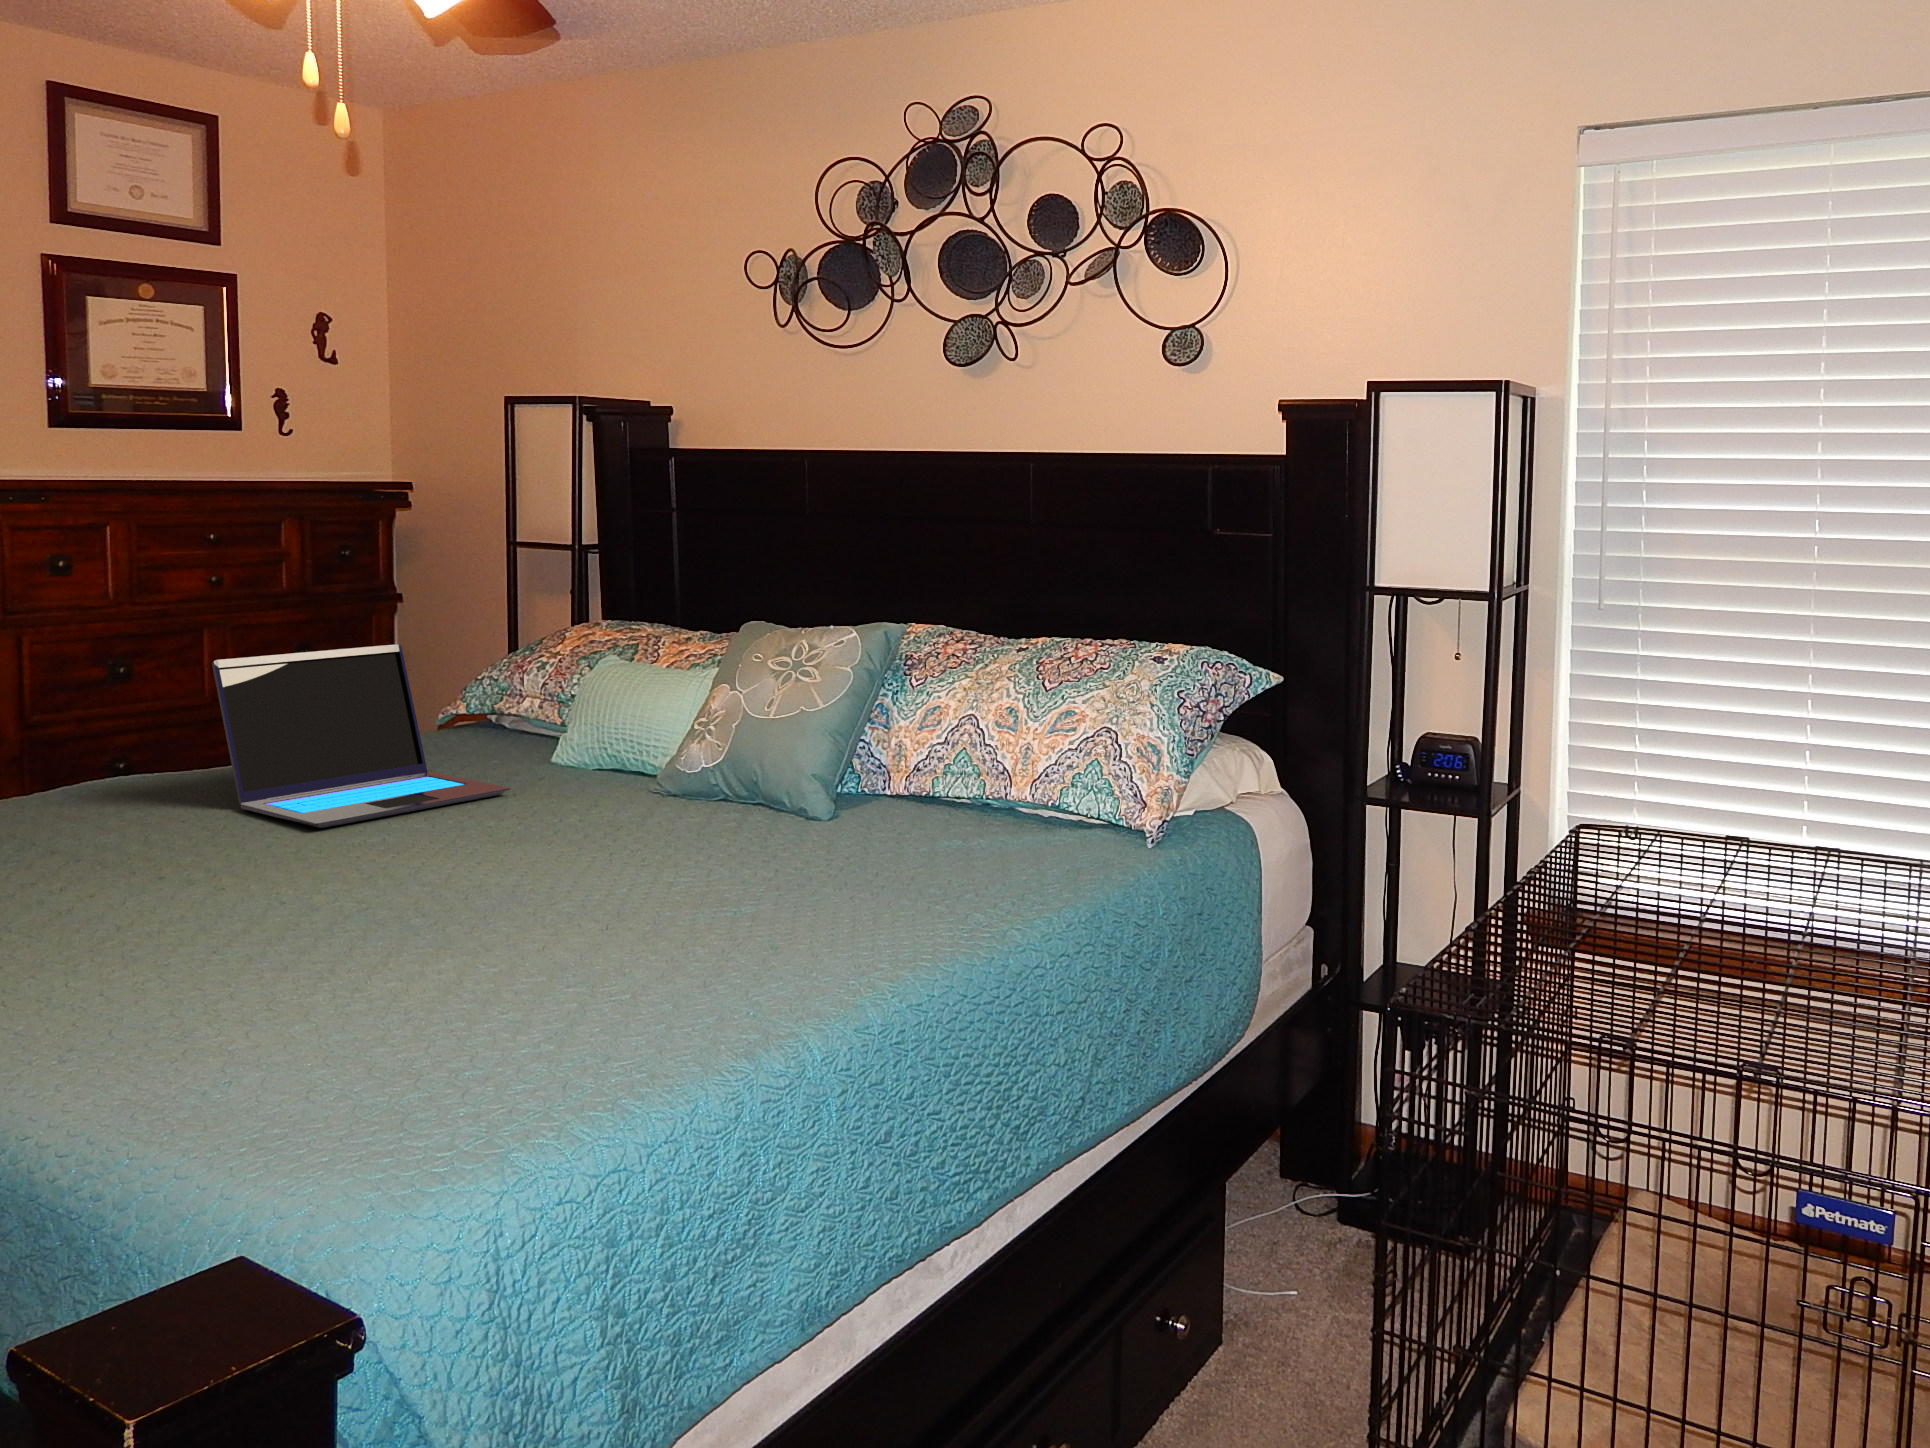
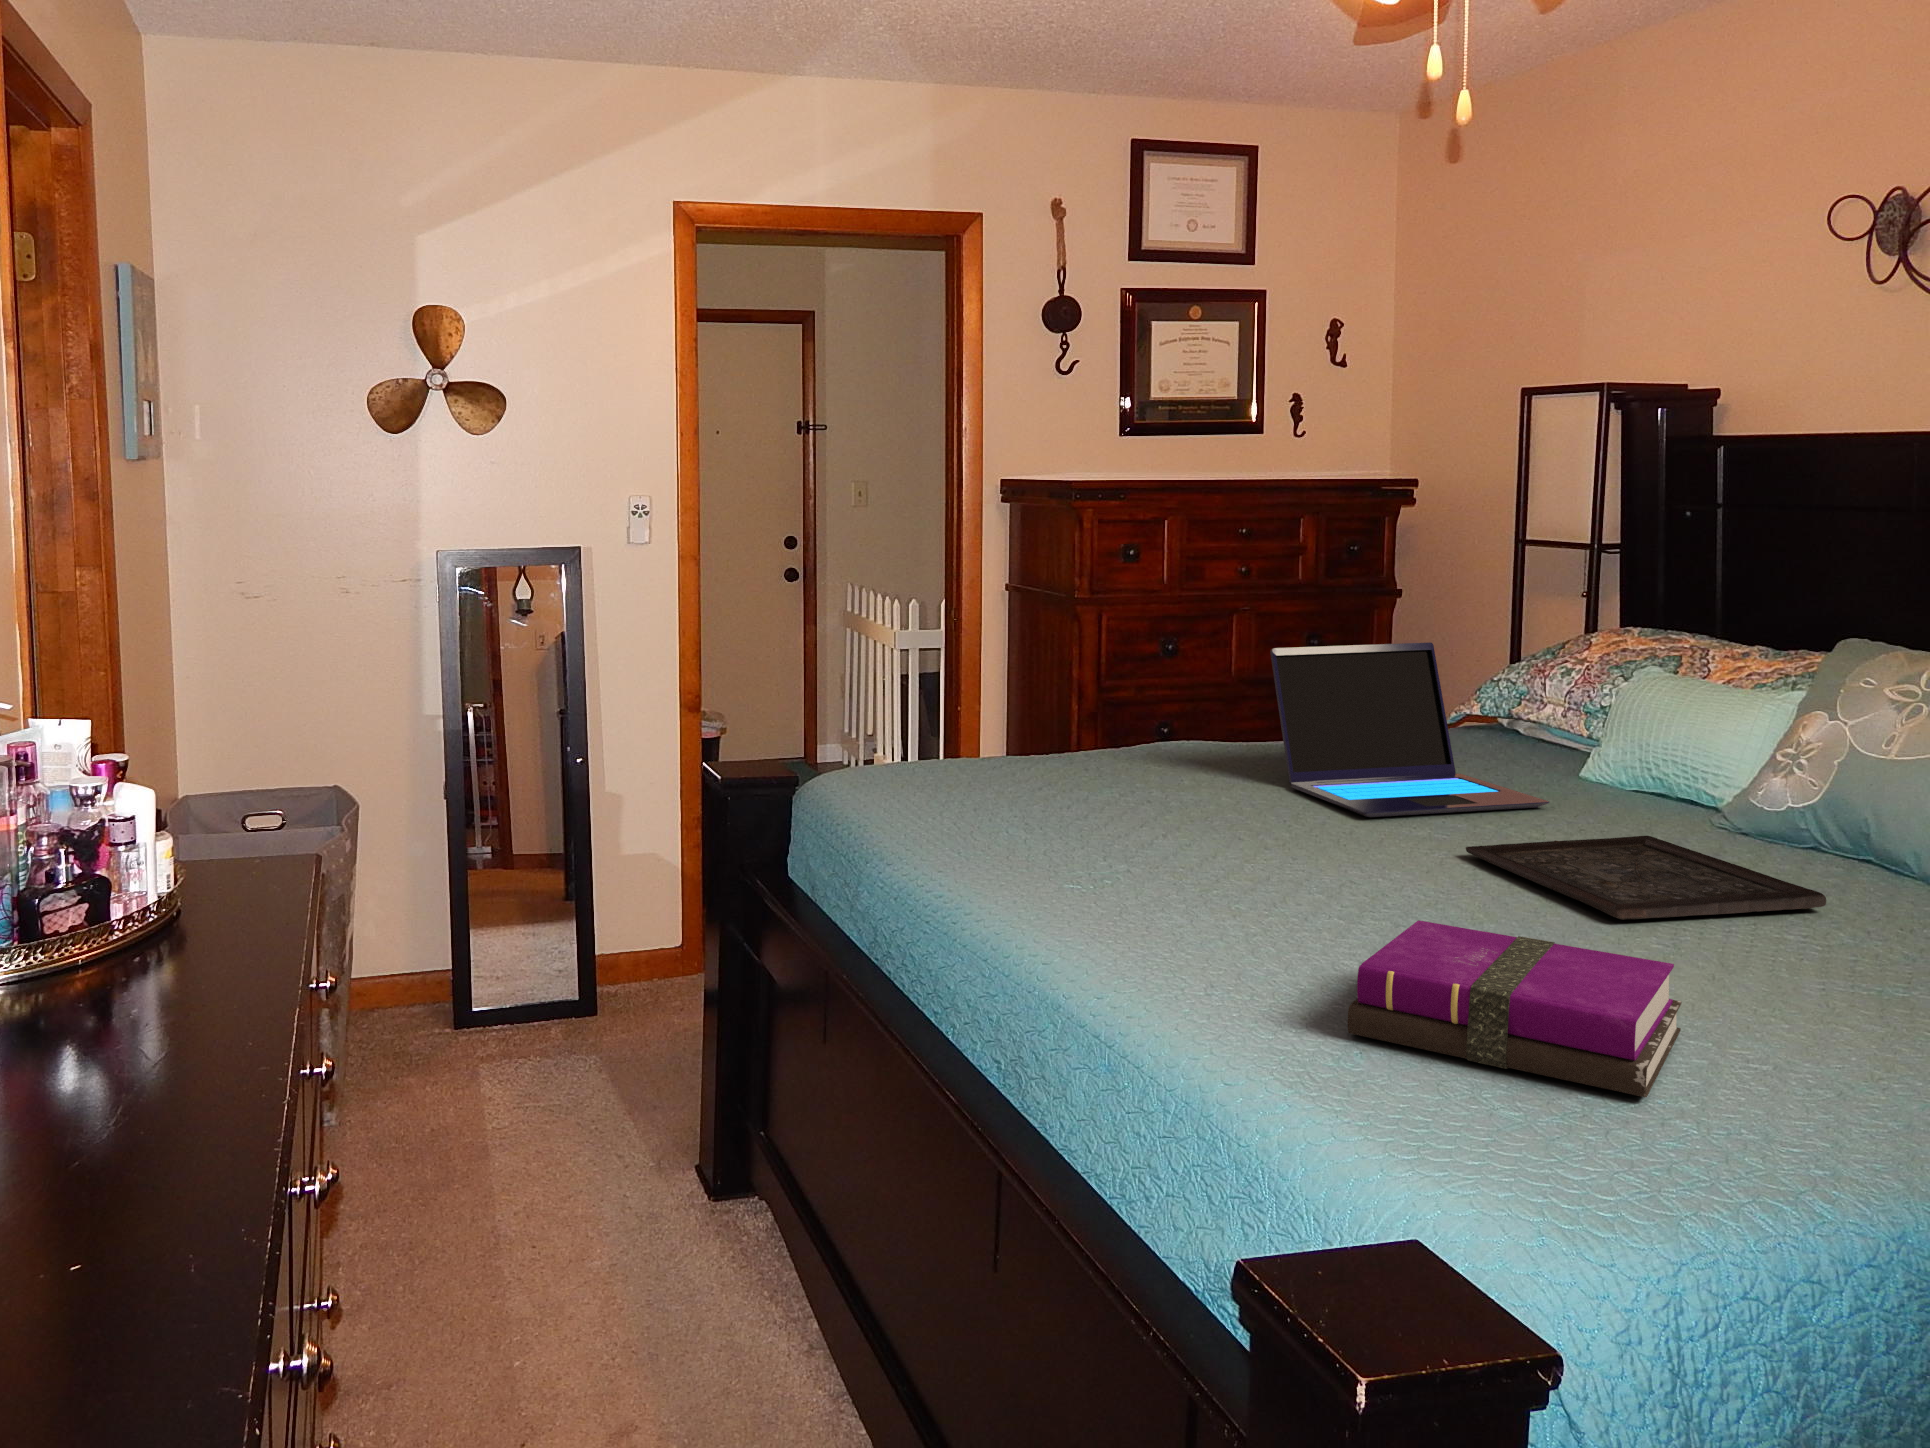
tray: none [413,807,715,887] -> present [1466,836,1826,920]
notebook: none [221,919,565,1058] -> present [1347,920,1682,1097]

